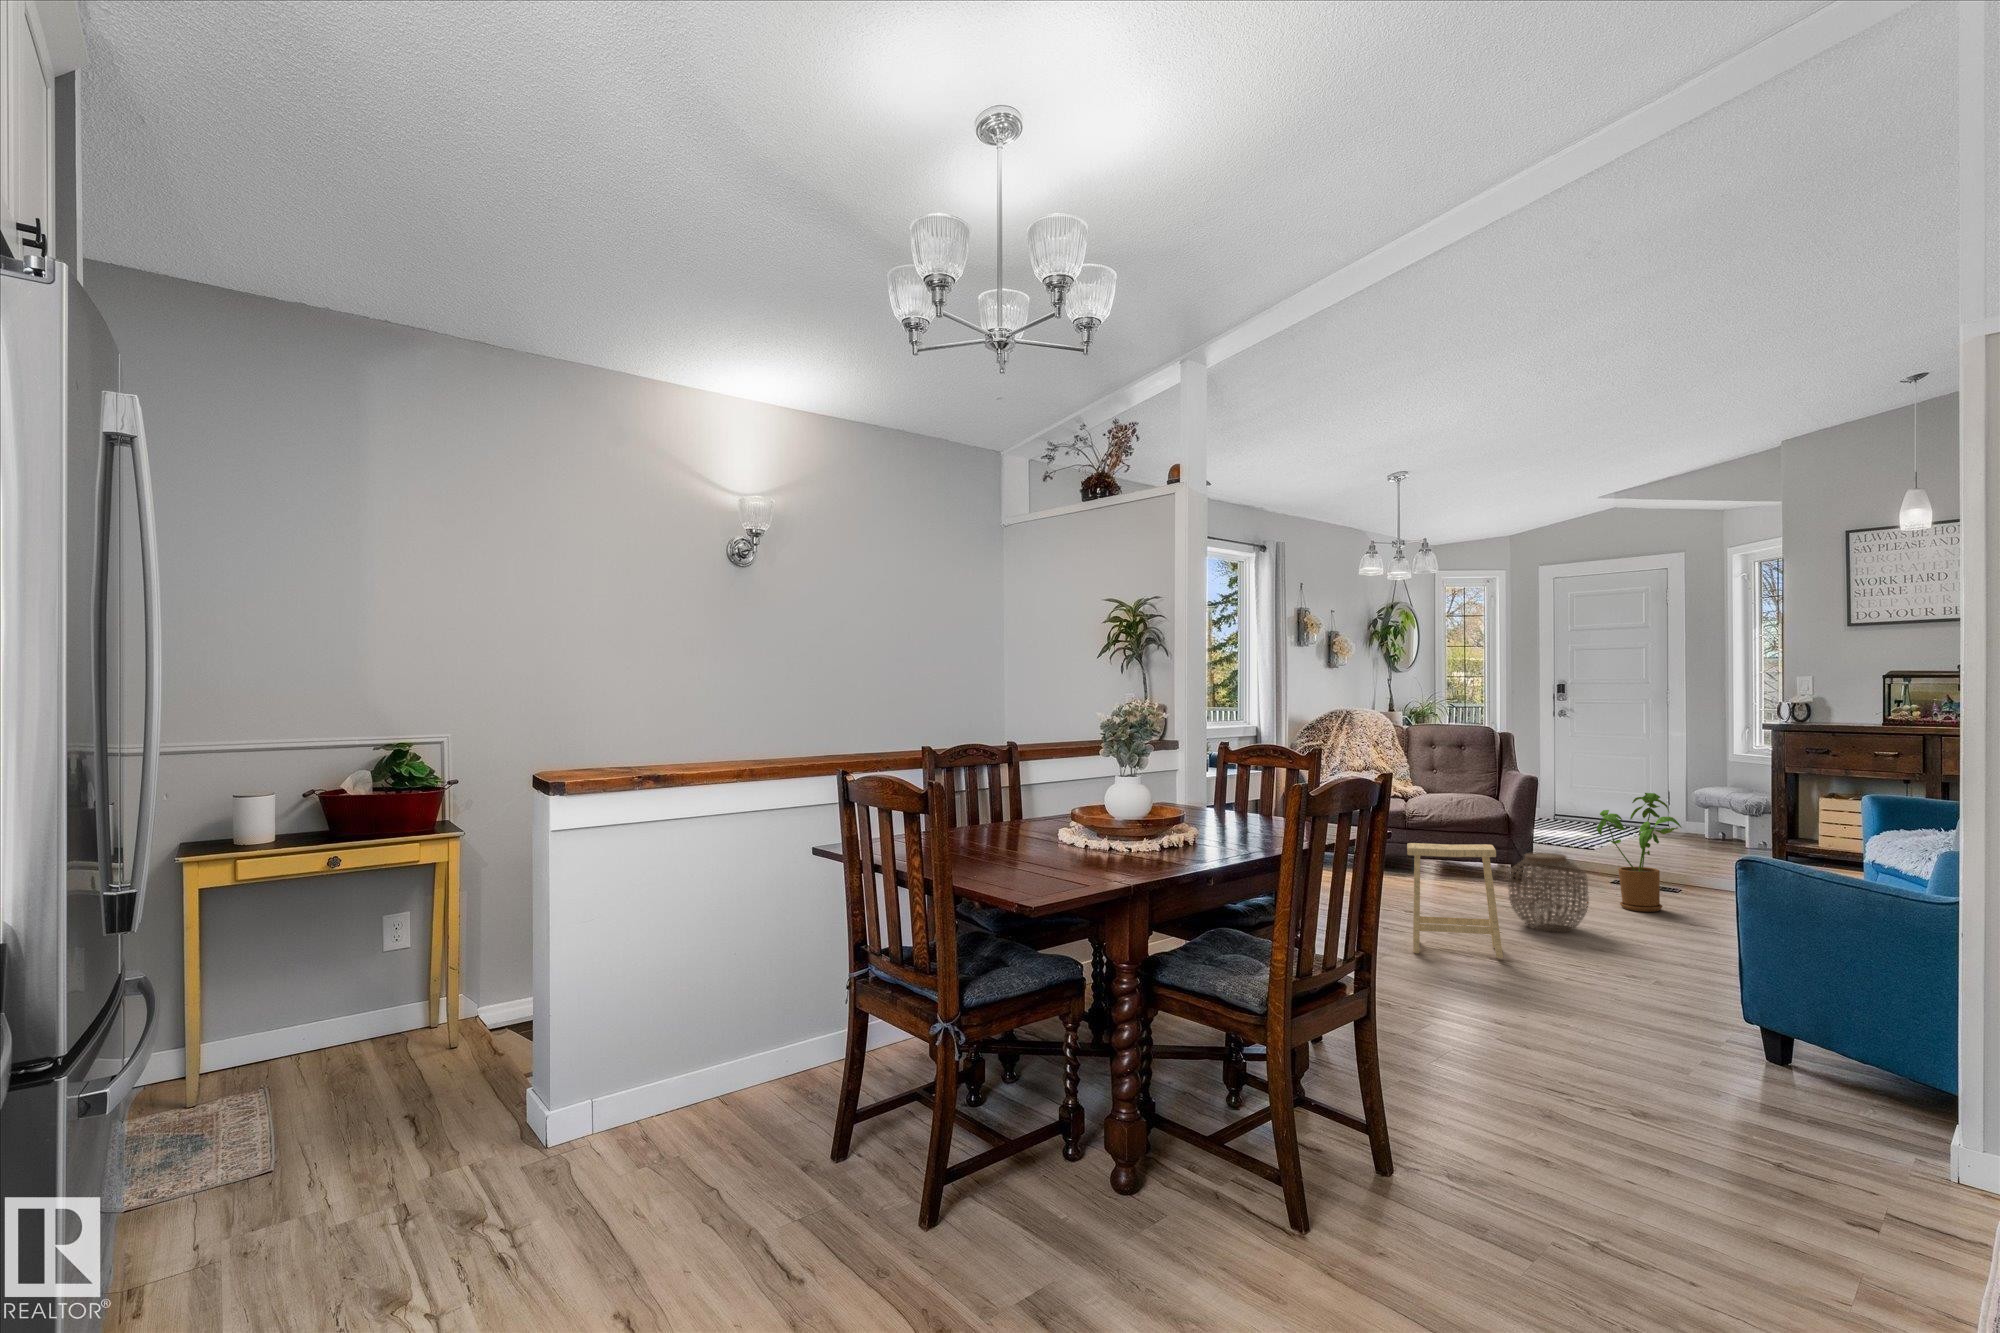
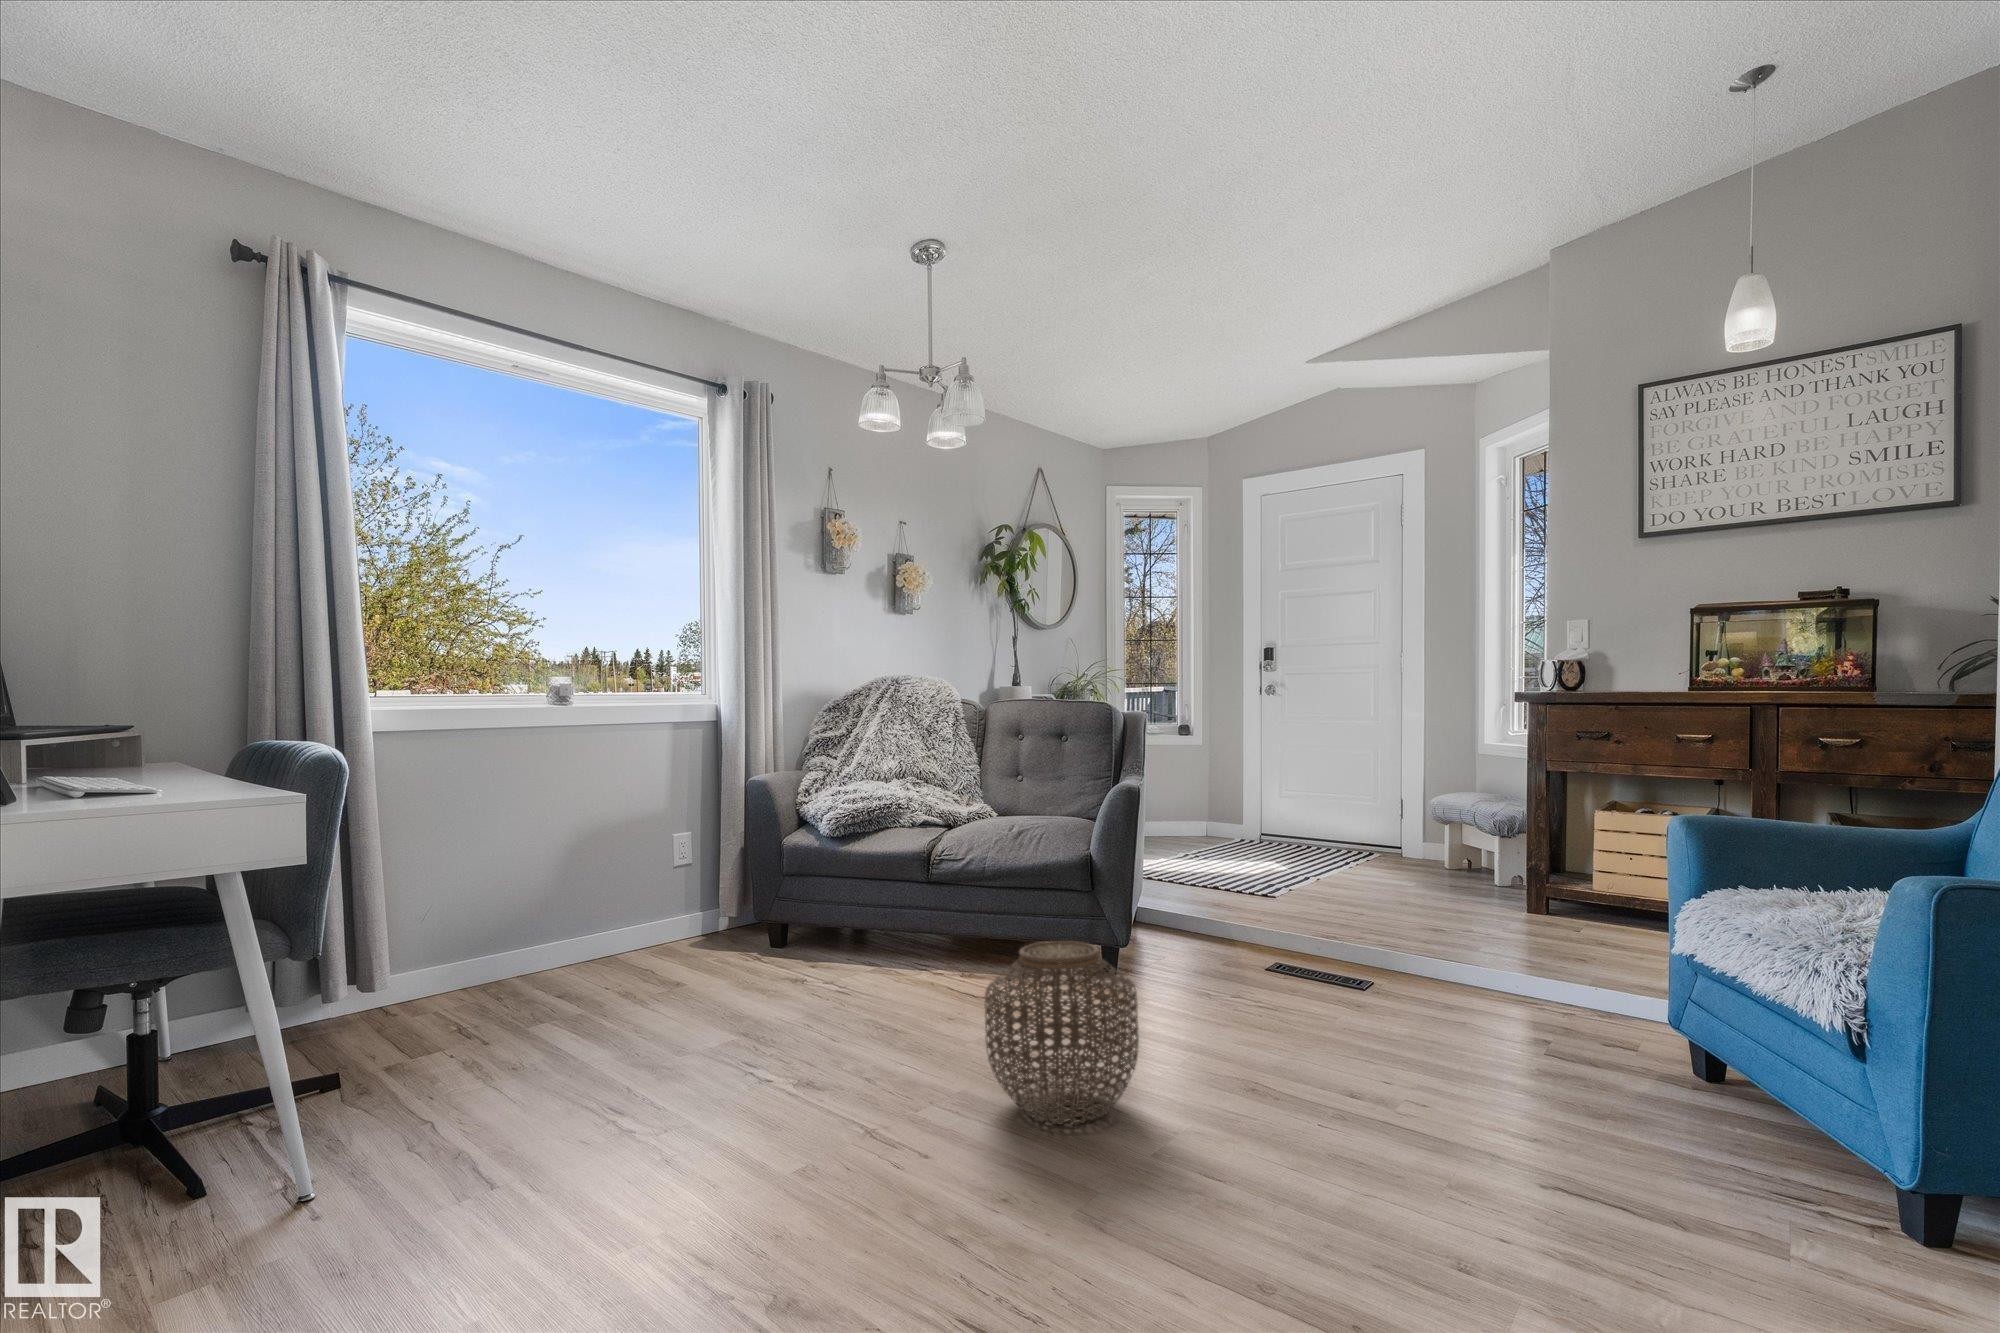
house plant: present [1597,793,1681,912] -> none [1211,808,1349,1043]
footstool: present [1407,843,1503,958] -> none [646,943,887,1255]

